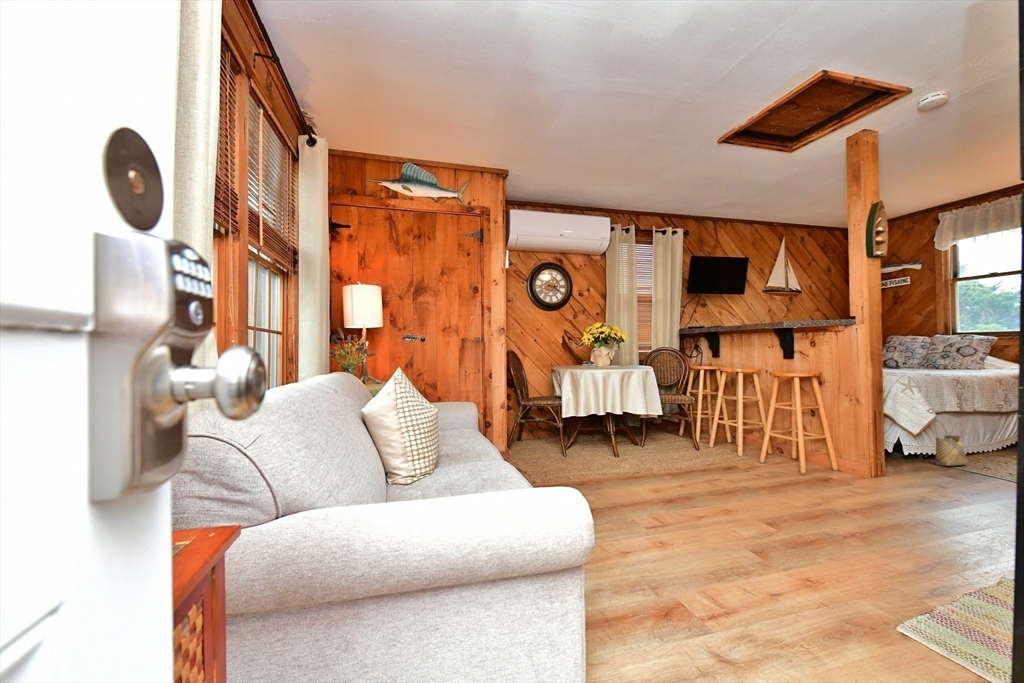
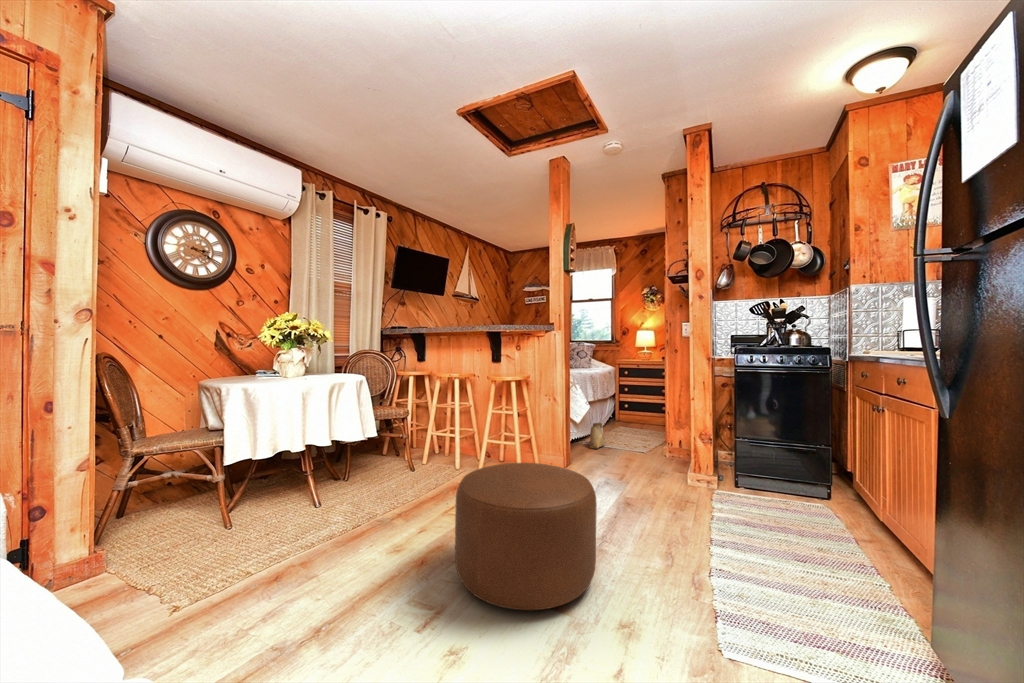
ottoman: none [685,436,813,543] -> present [455,463,597,610]

